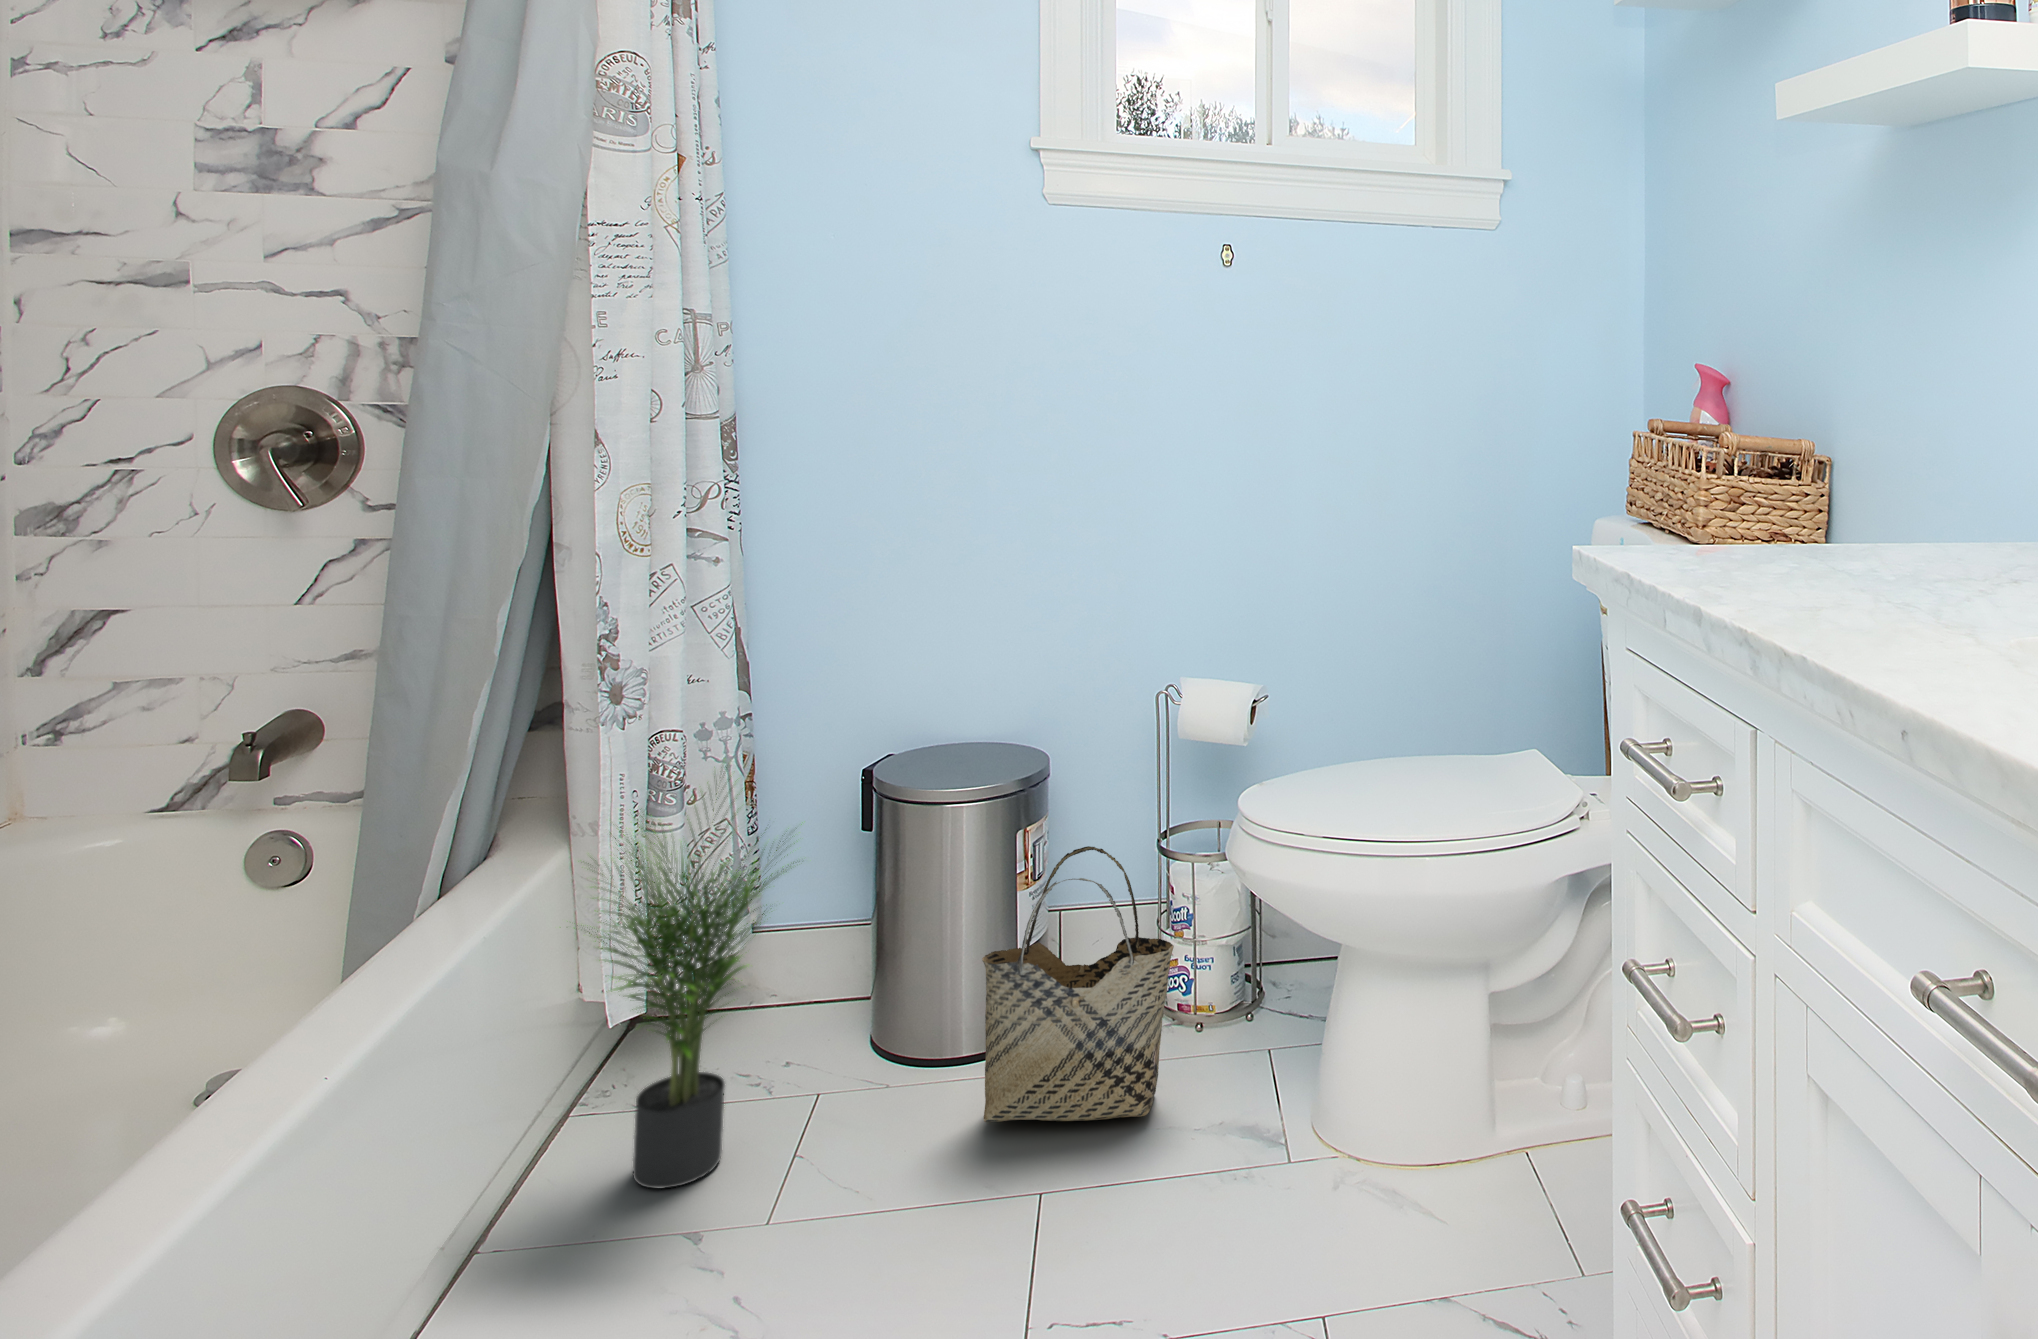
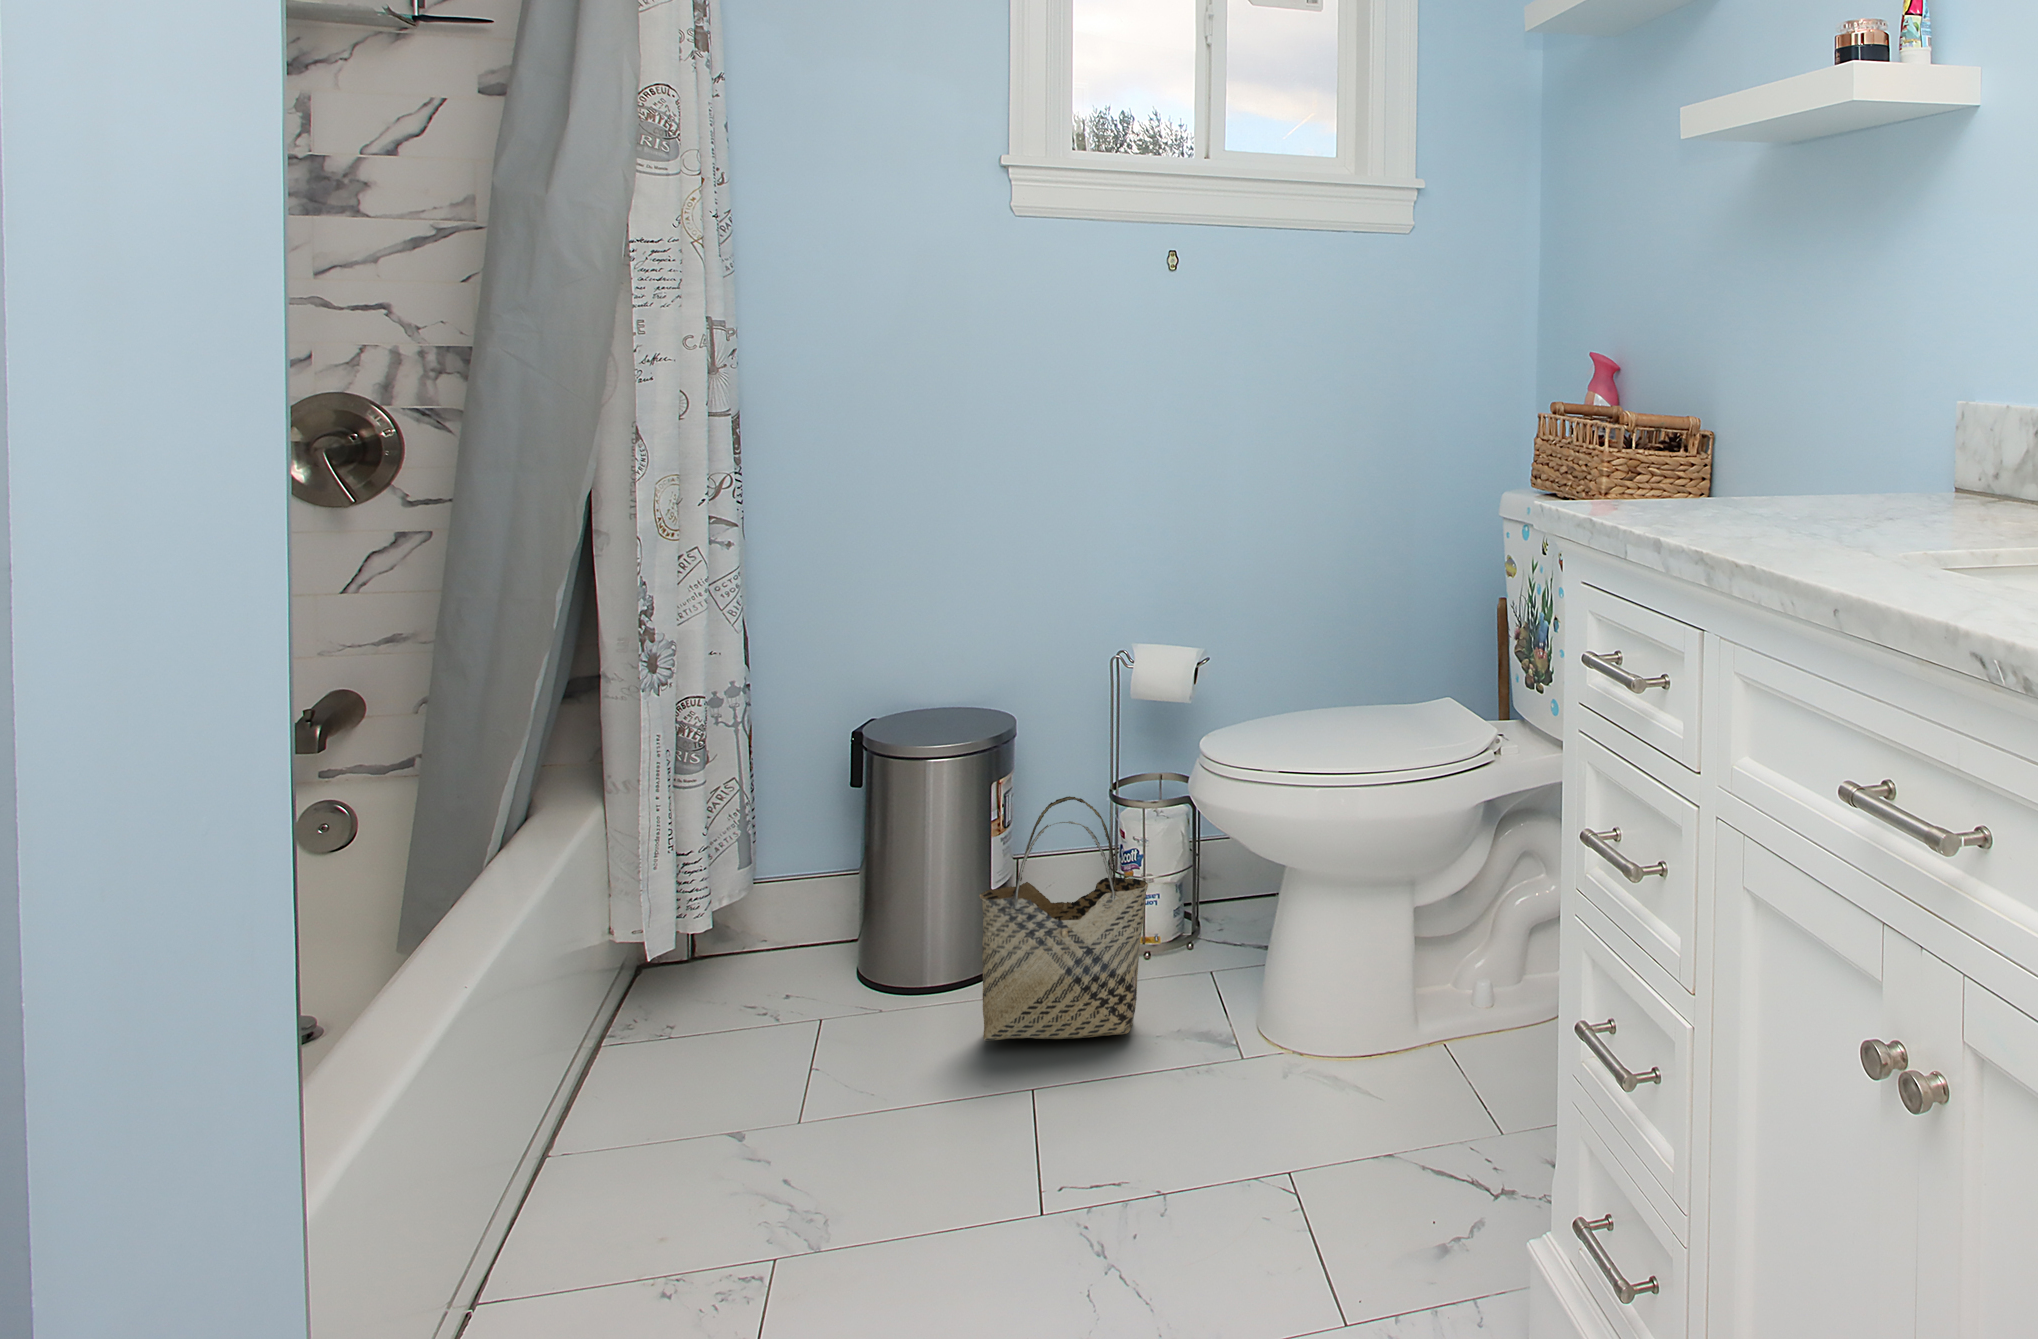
potted plant: present [588,767,802,1189] -> none [608,718,831,1099]

